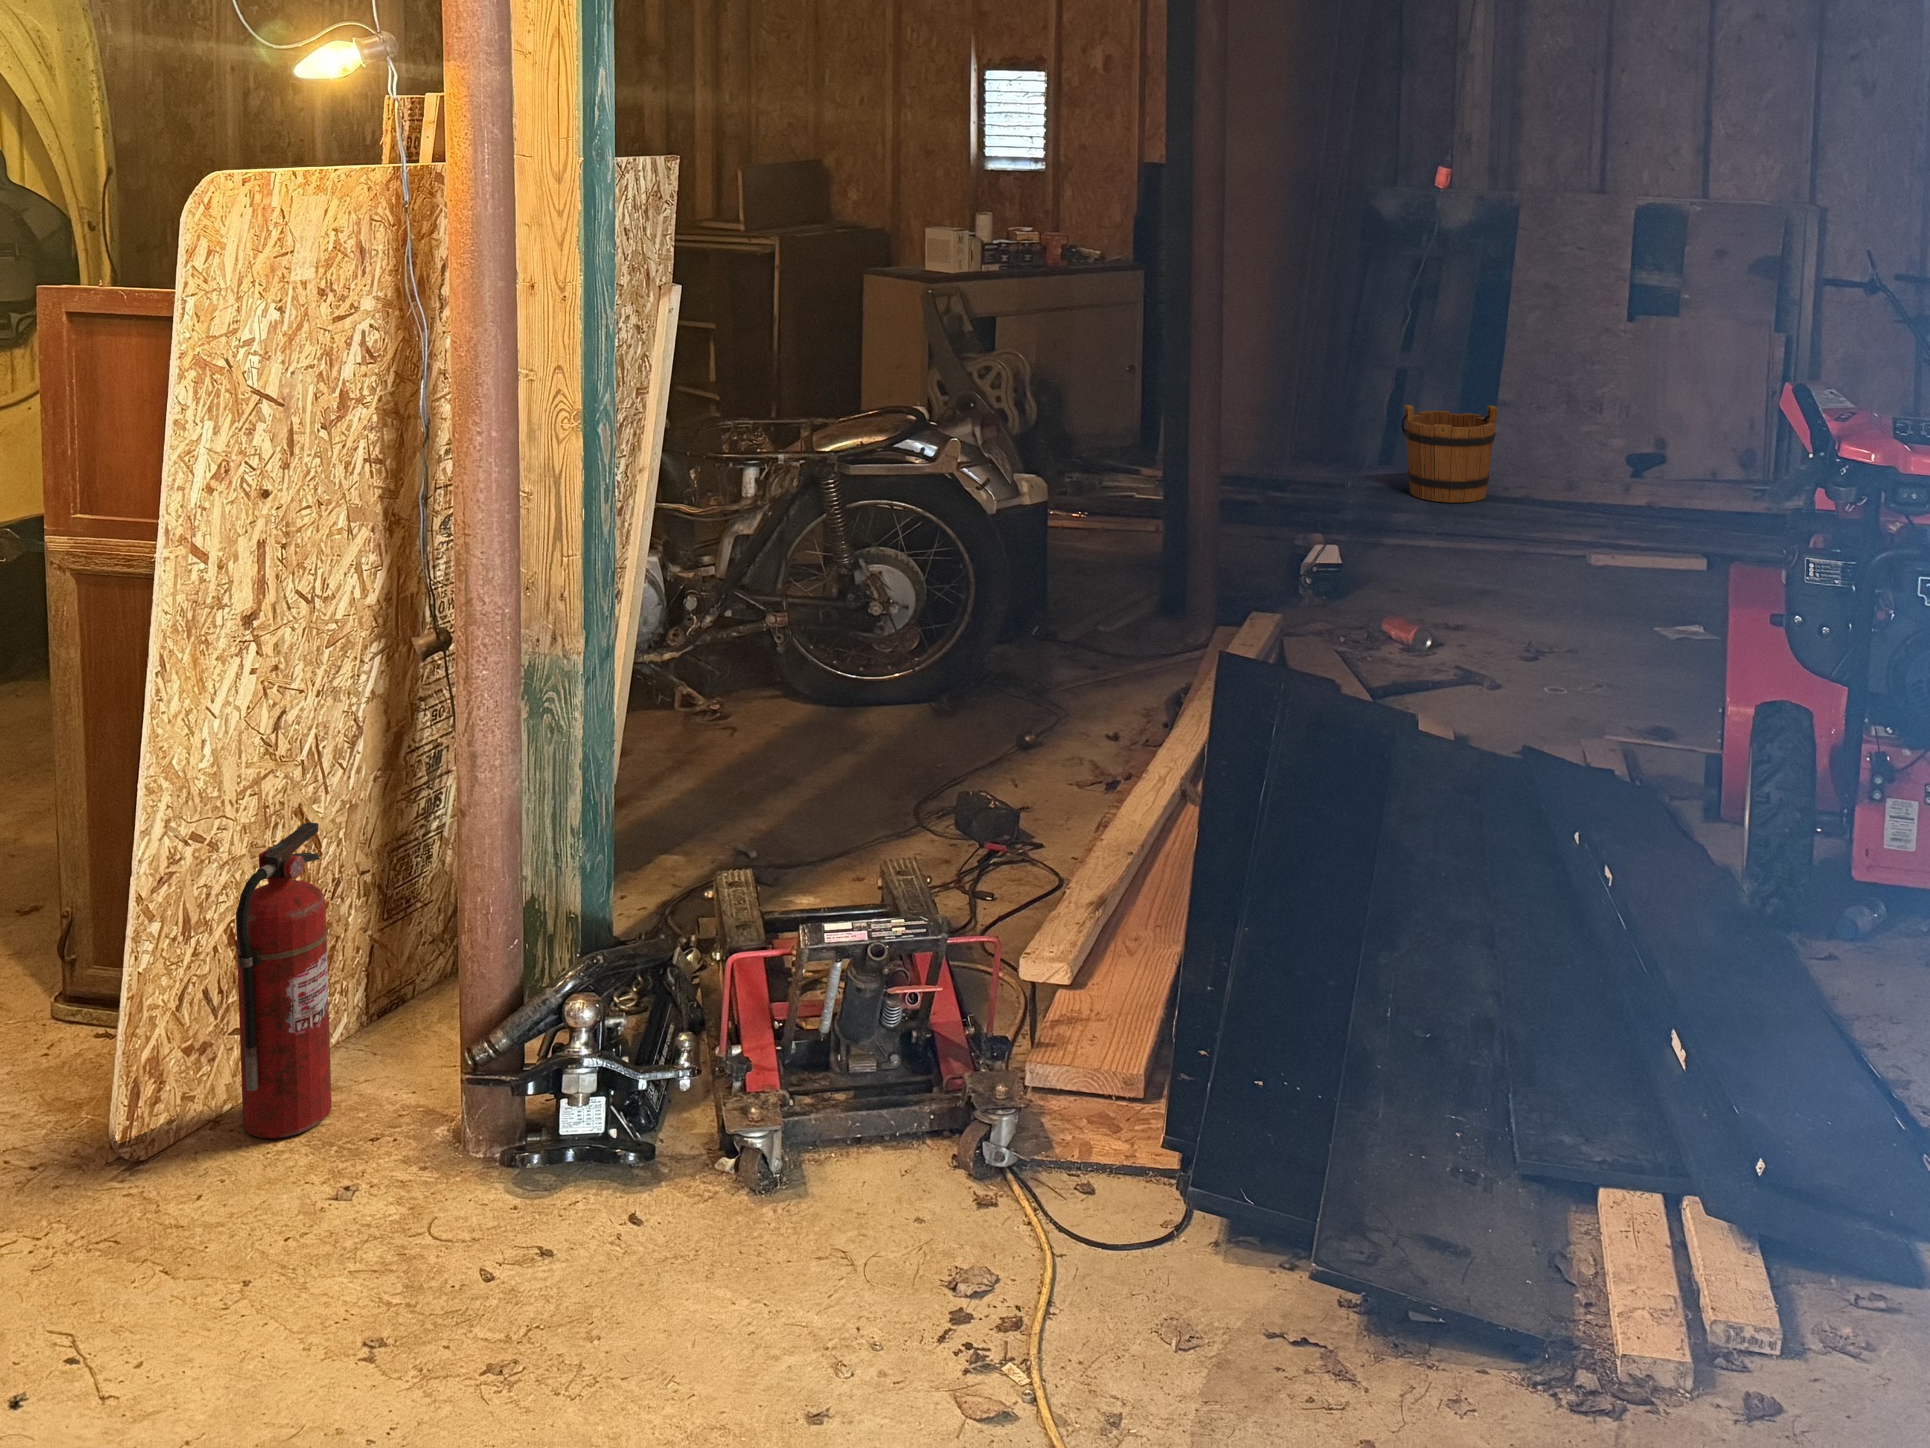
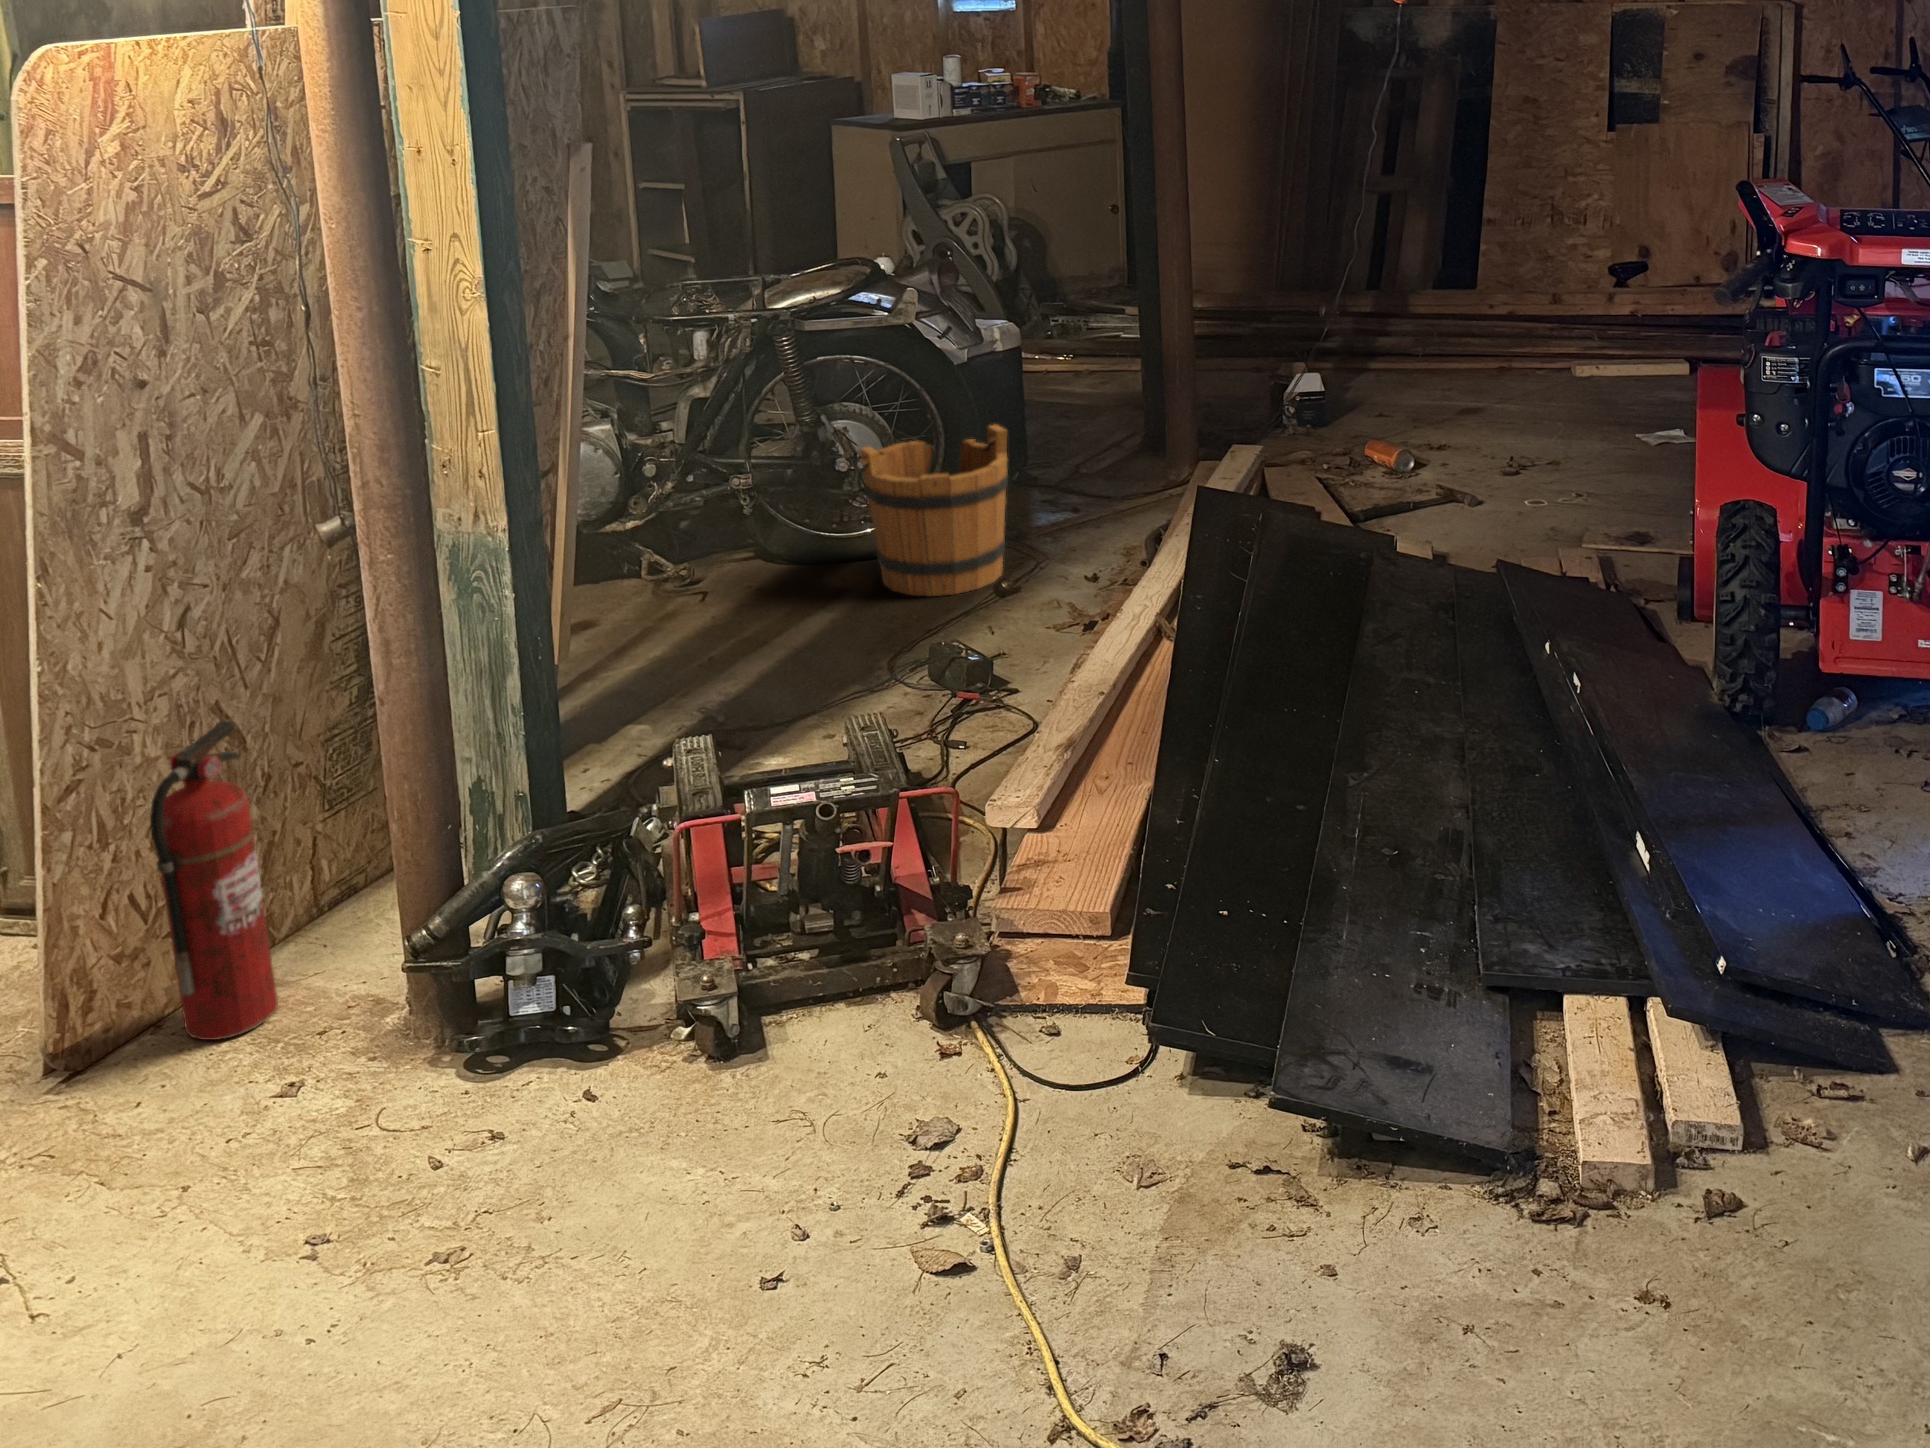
bucket: present [1401,405,1498,503] -> present [857,424,1008,596]

